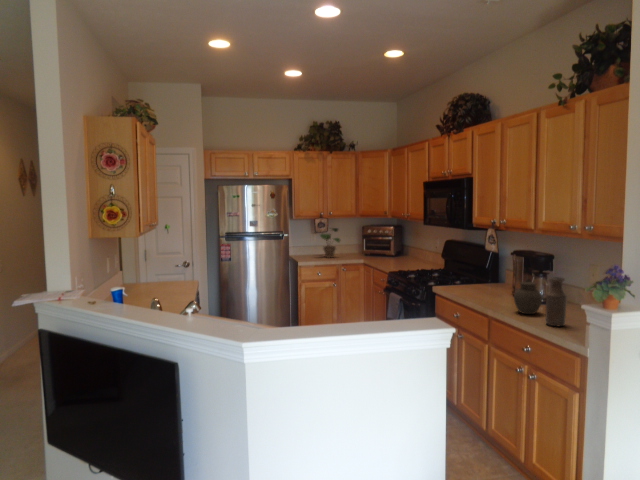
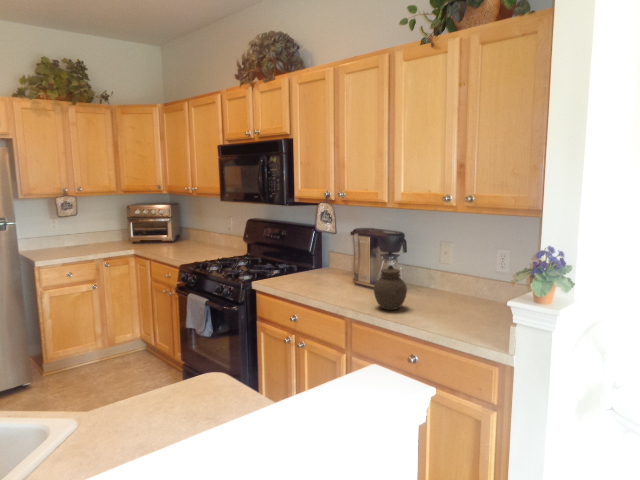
potted plant: present [320,228,340,258] -> none [56,209,98,251]
bottle: present [546,277,567,326] -> none [424,261,448,324]

